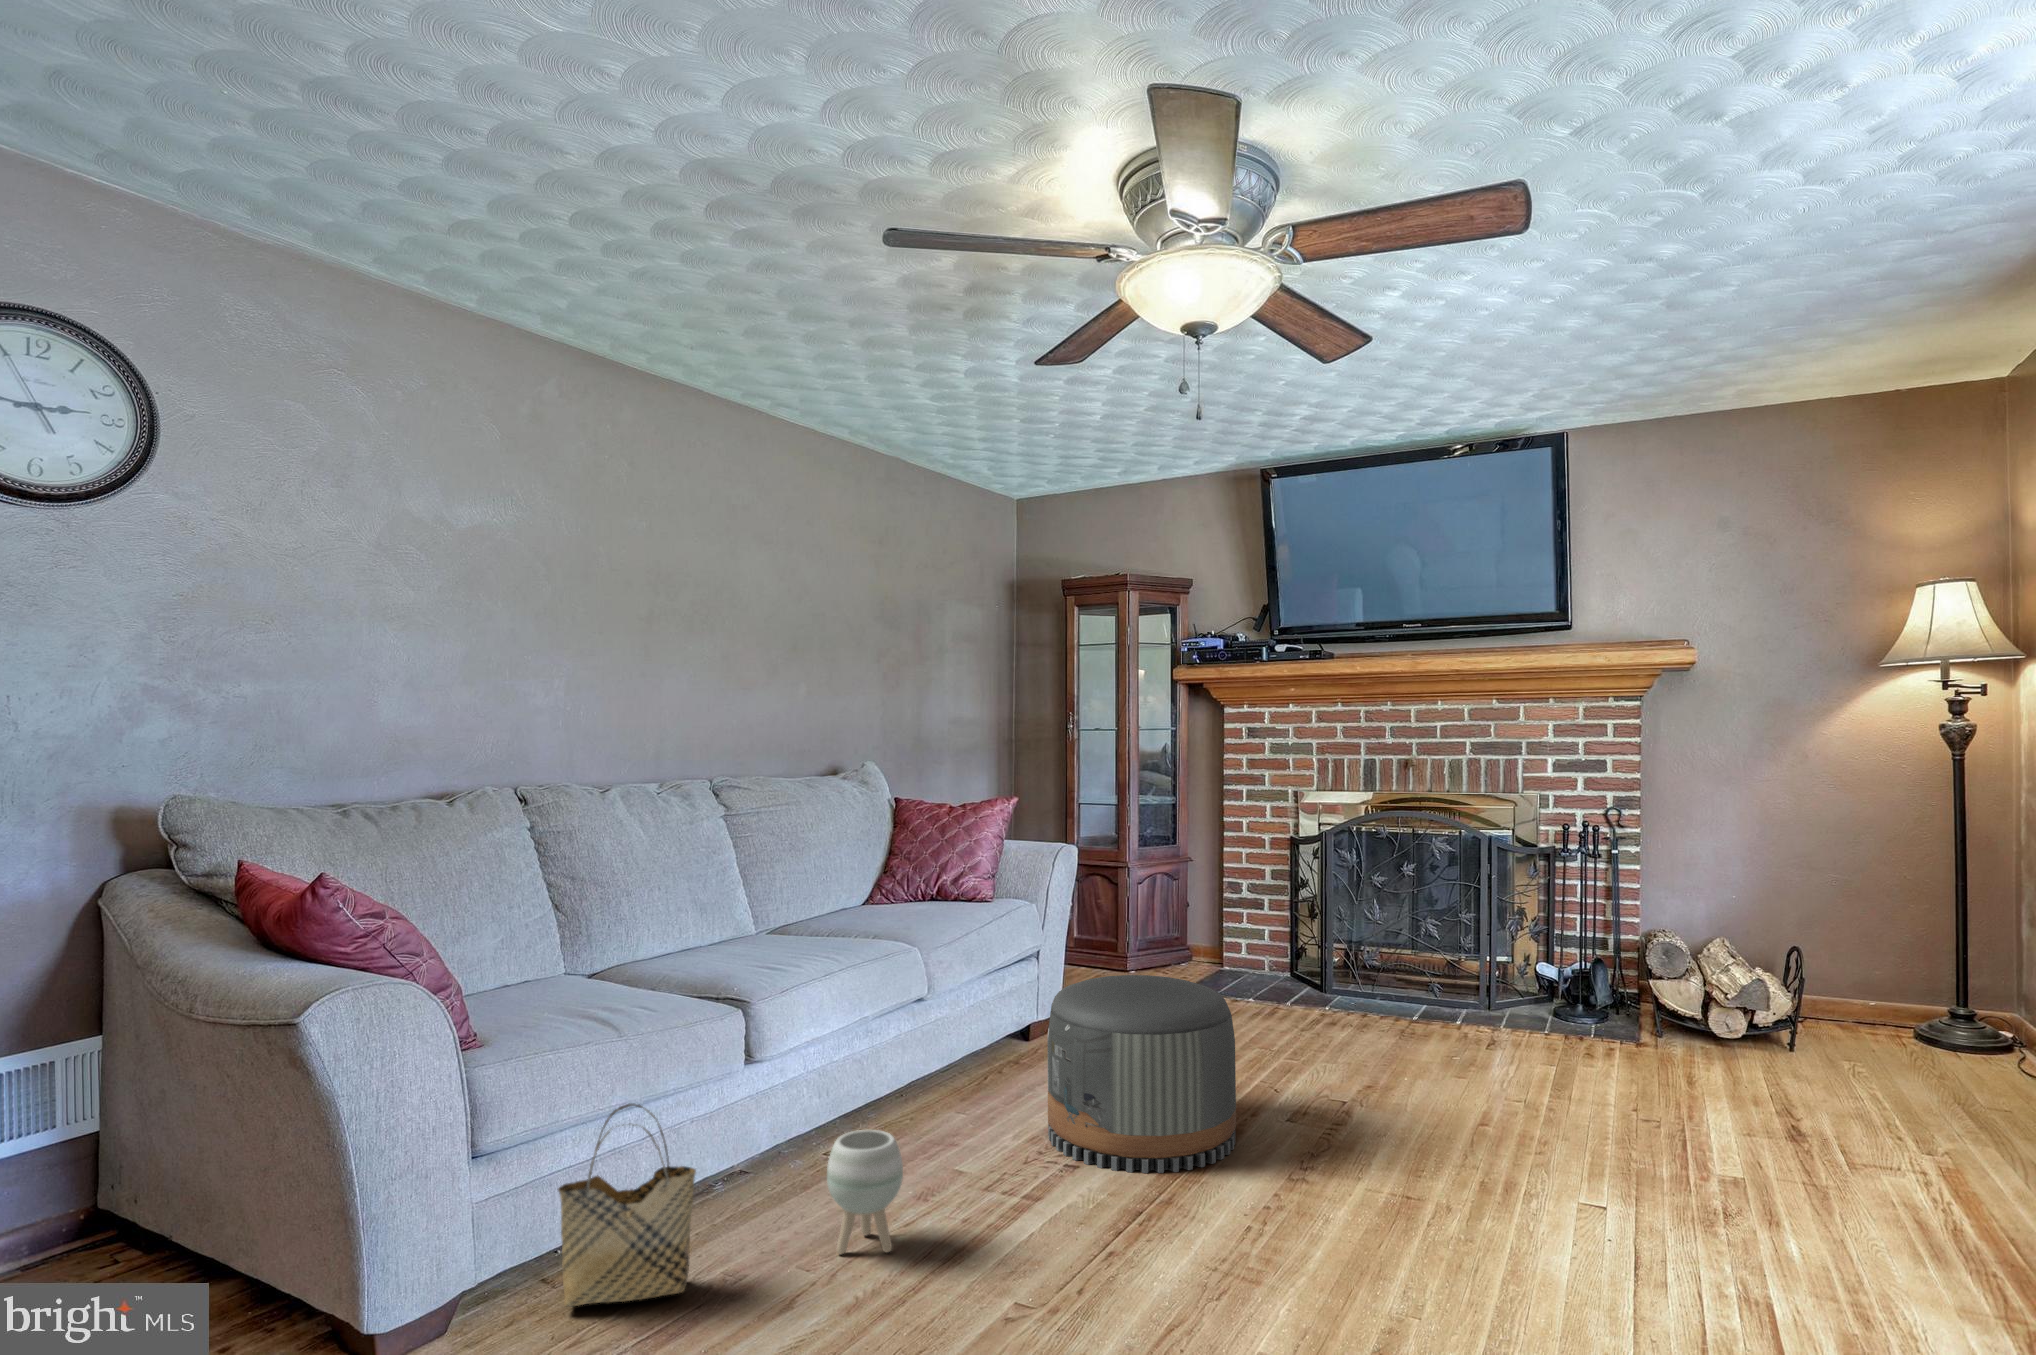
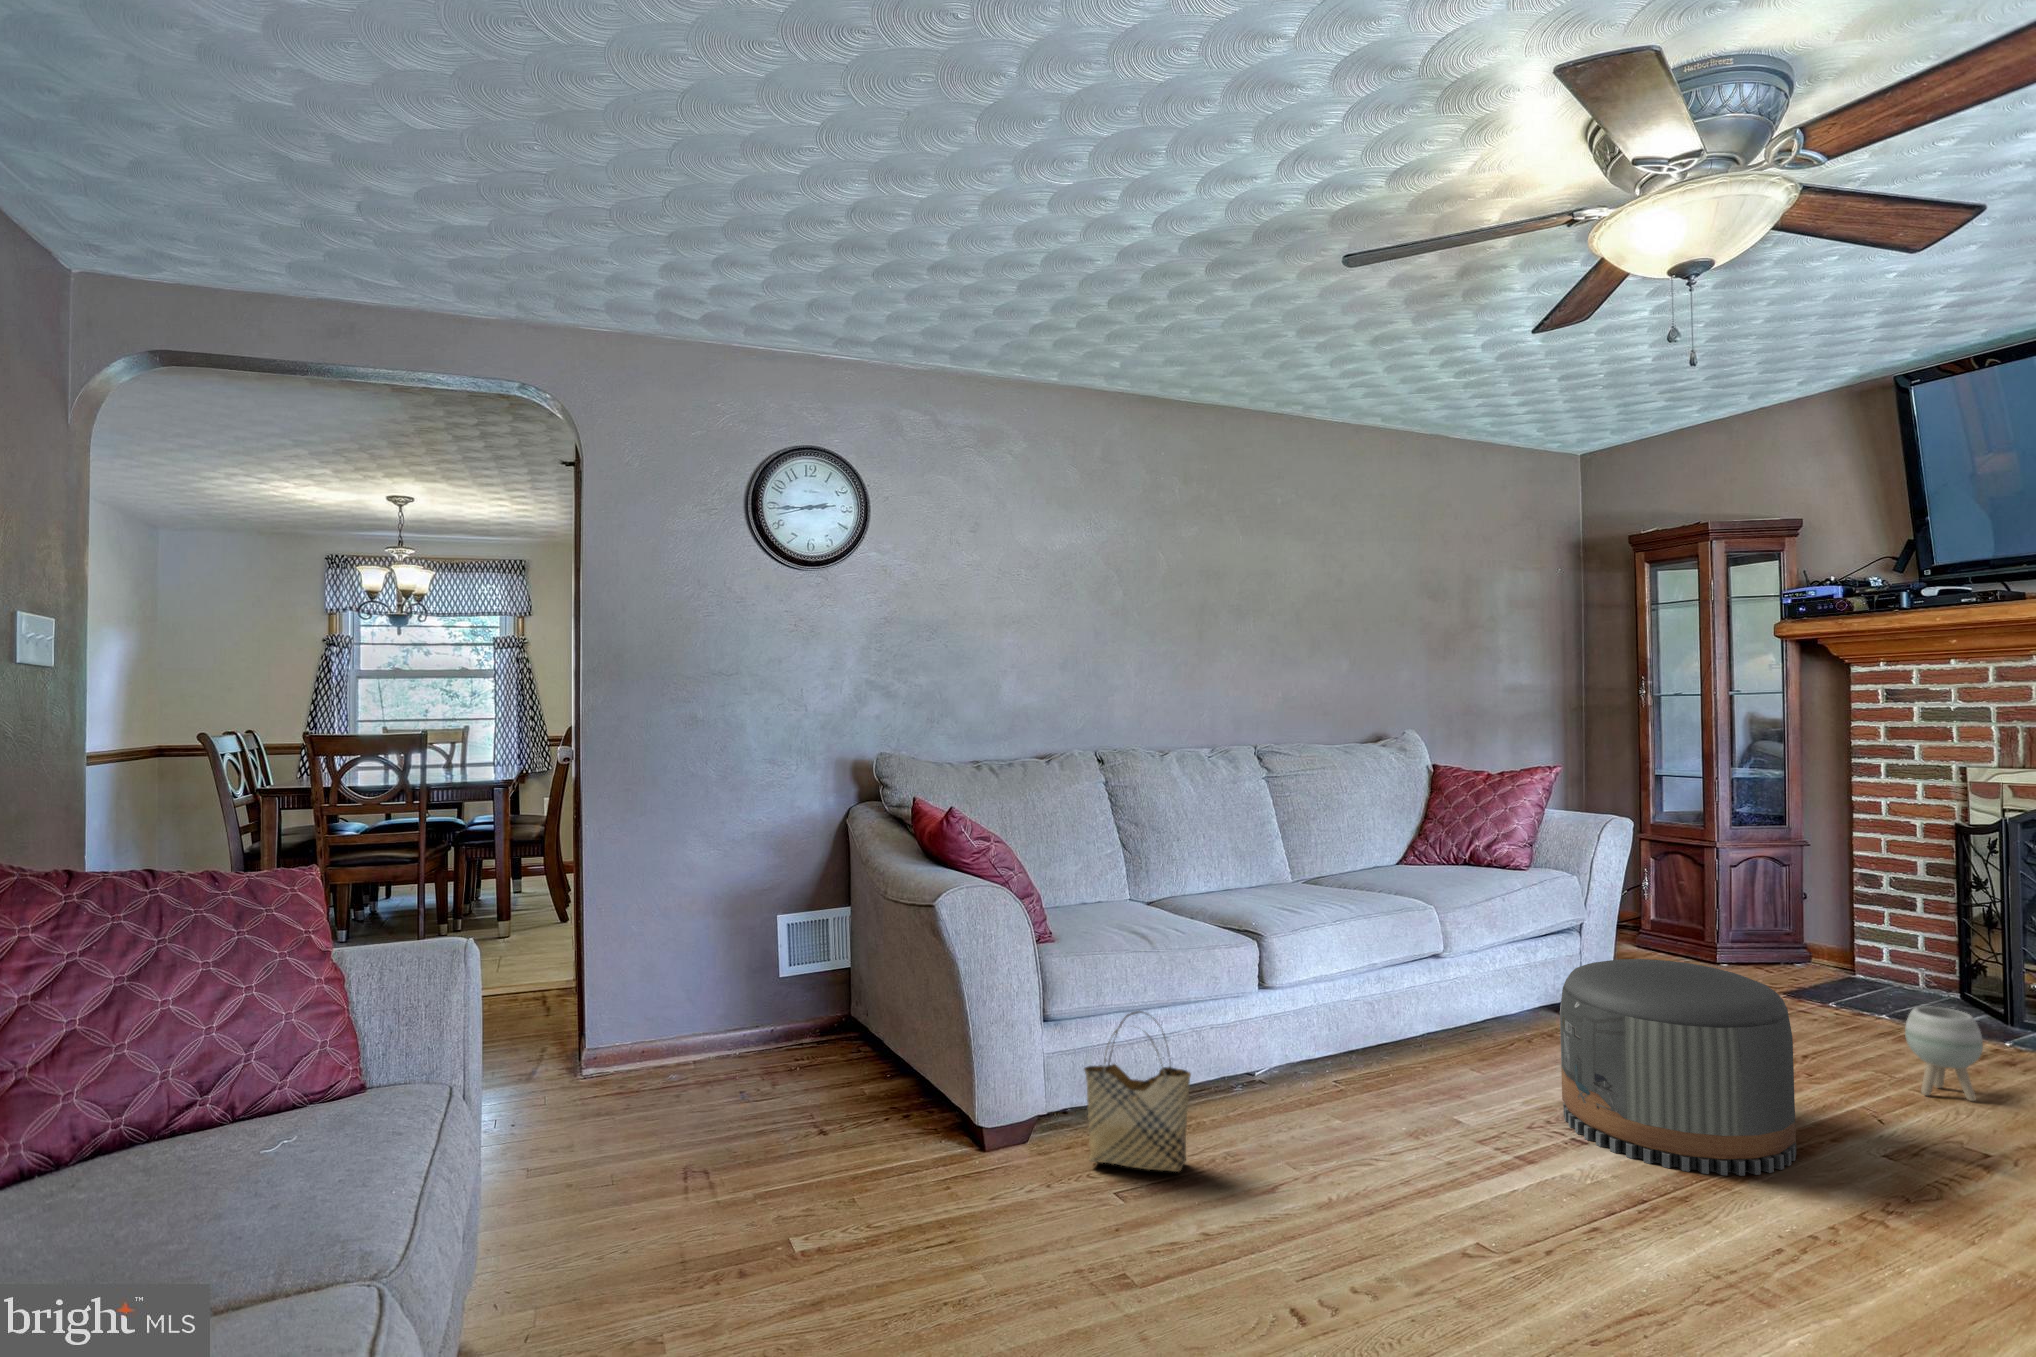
planter: present [827,1130,903,1254] -> present [1905,1006,1983,1101]

